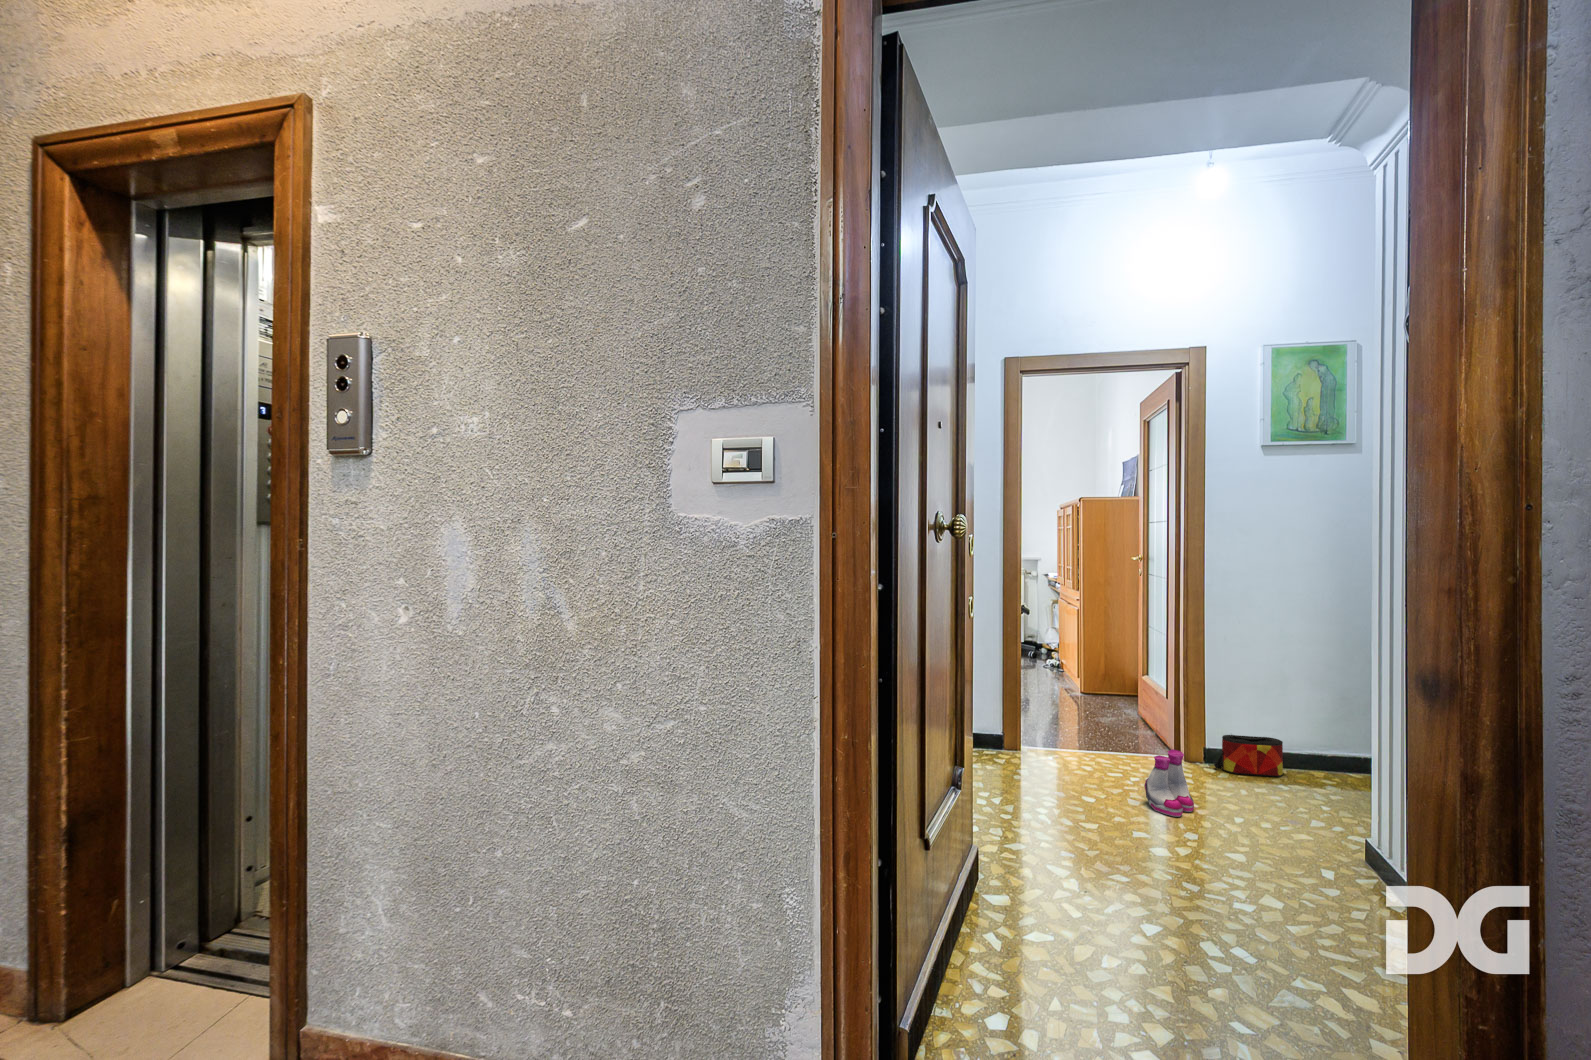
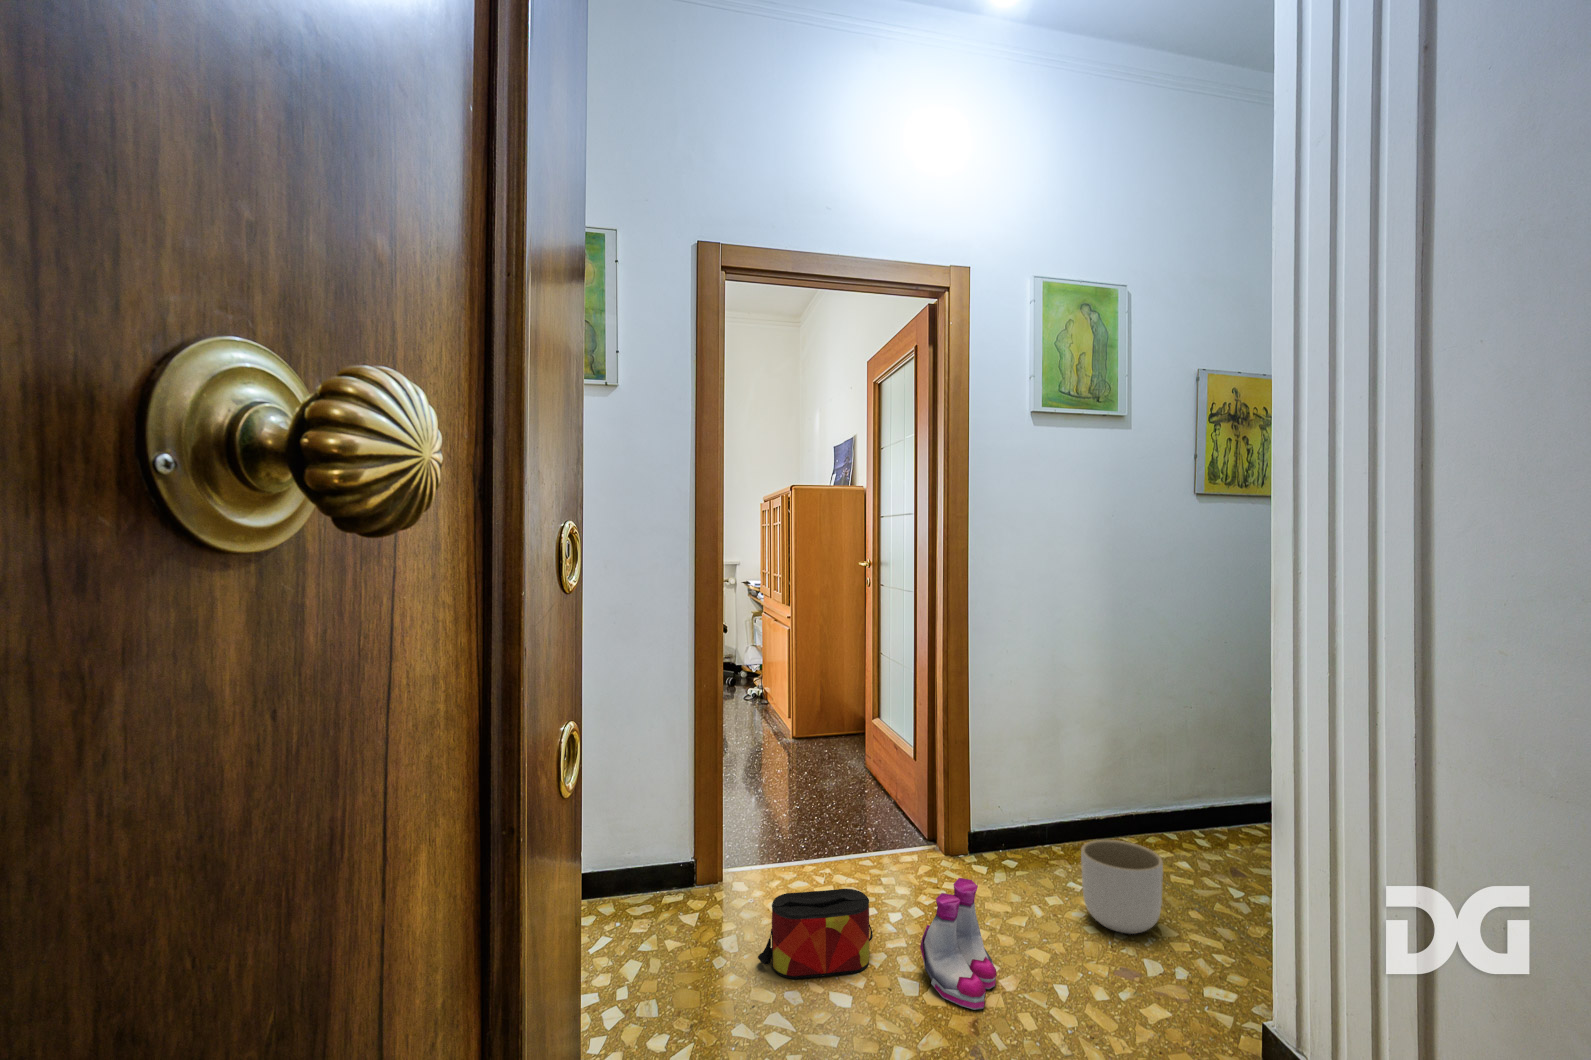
bag: present [1214,735,1284,777] -> present [758,889,873,979]
planter: none [1274,750,1336,808] -> present [1081,840,1163,934]

